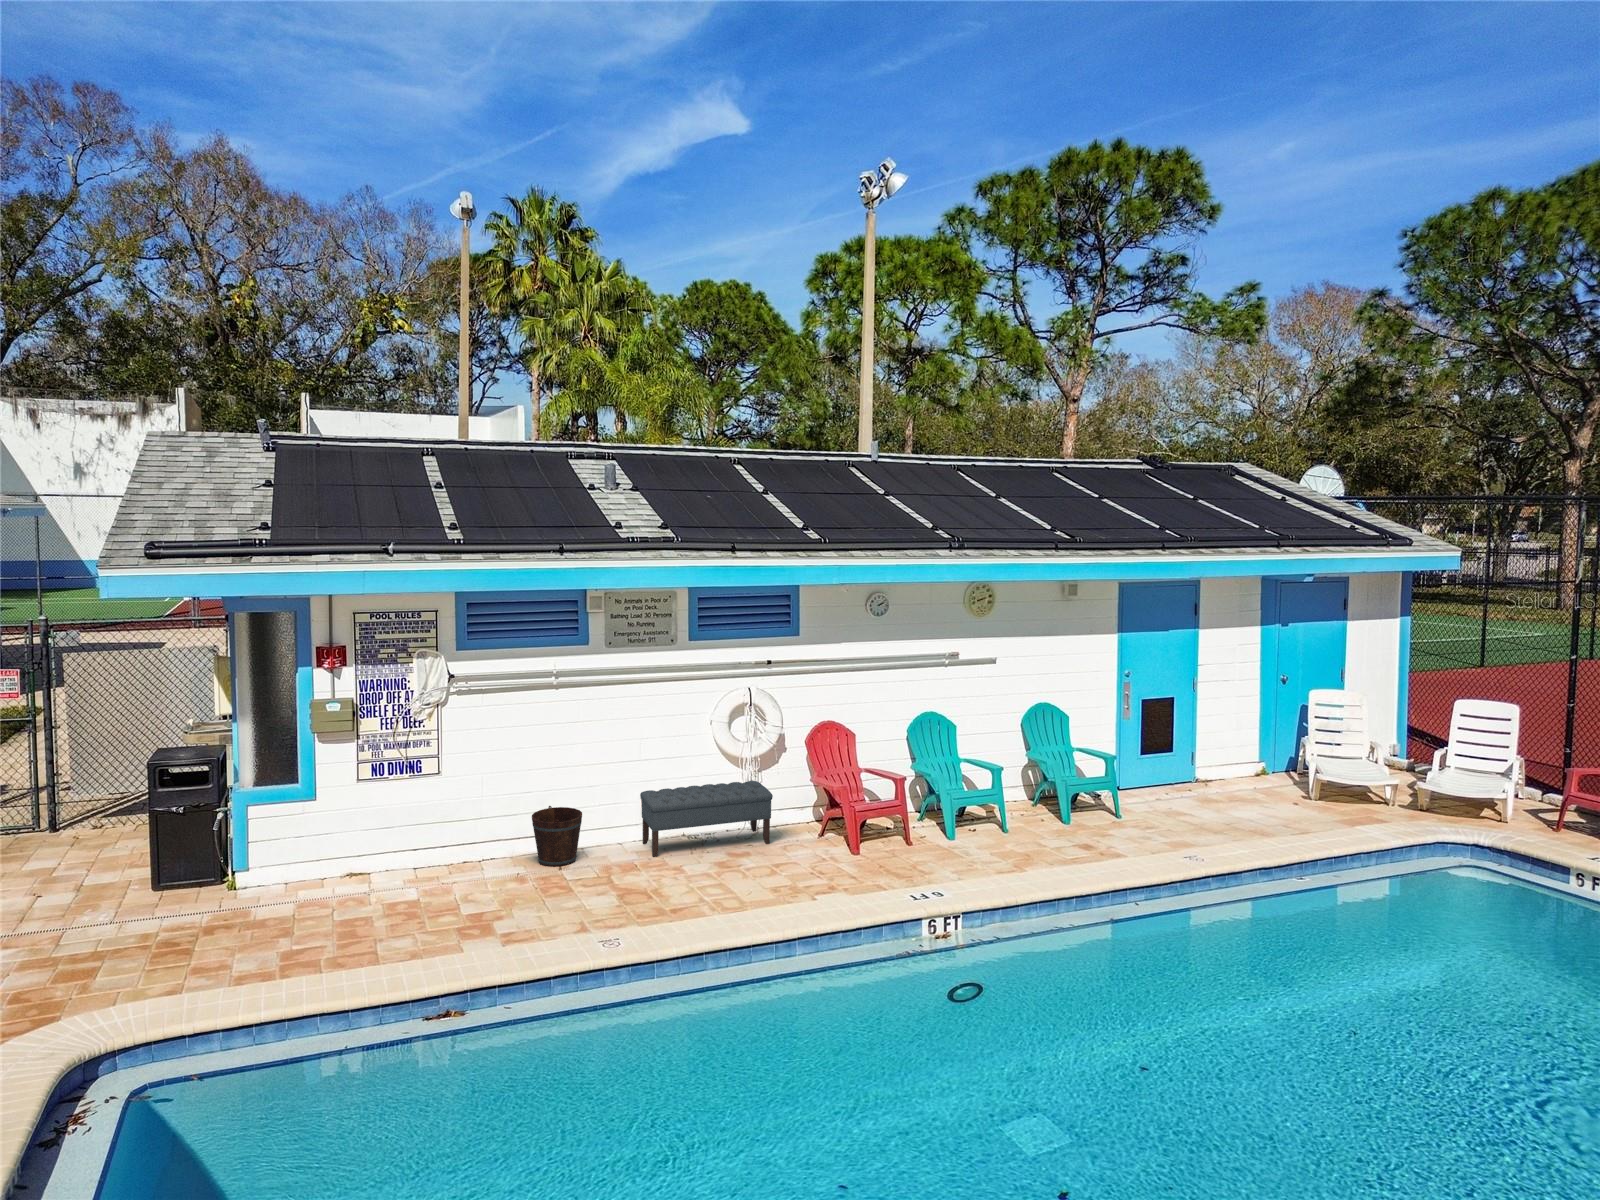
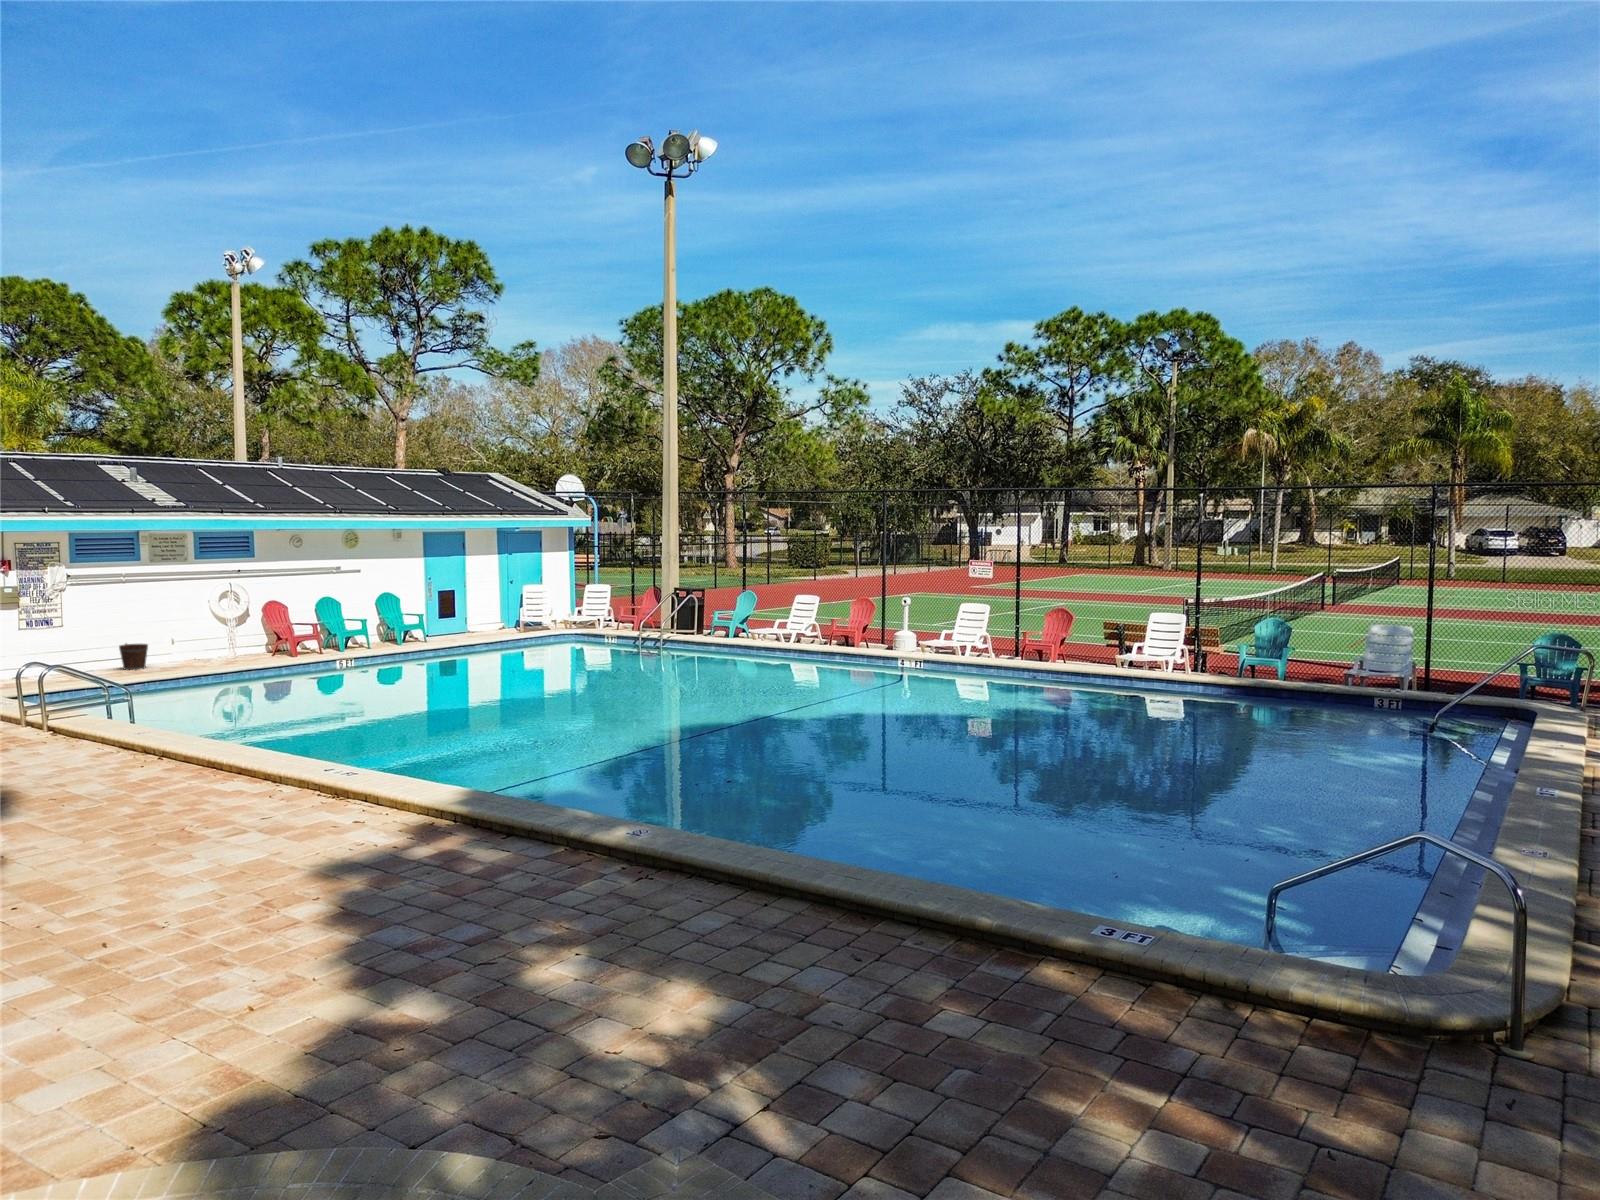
bench: present [640,781,773,857] -> none [174,630,250,665]

